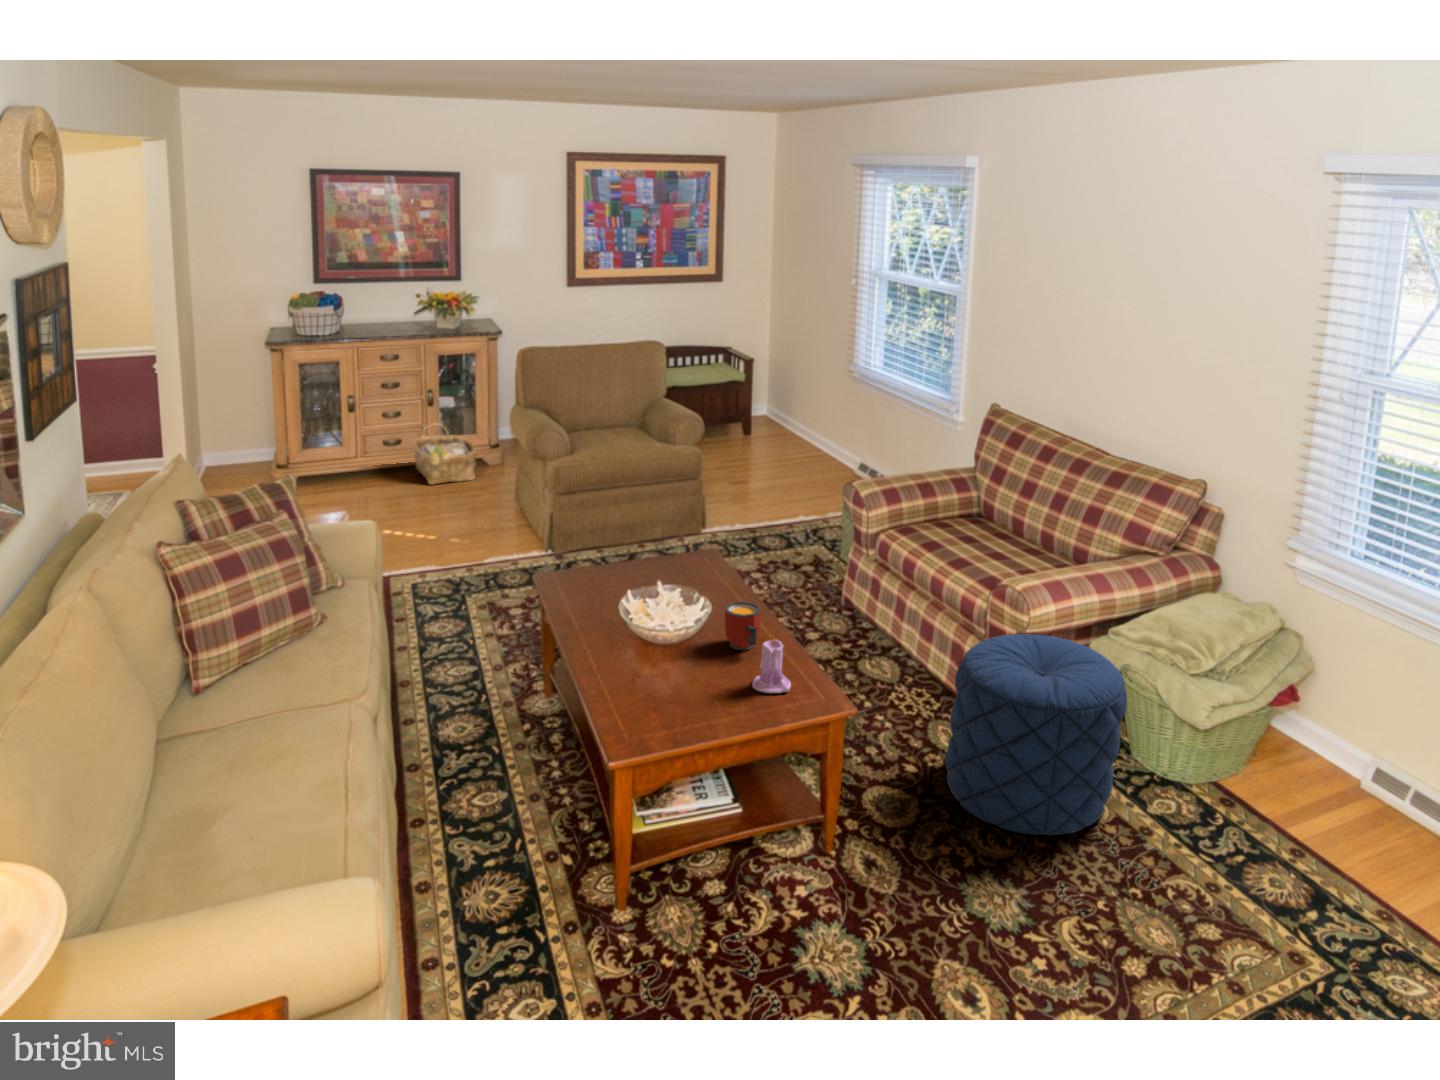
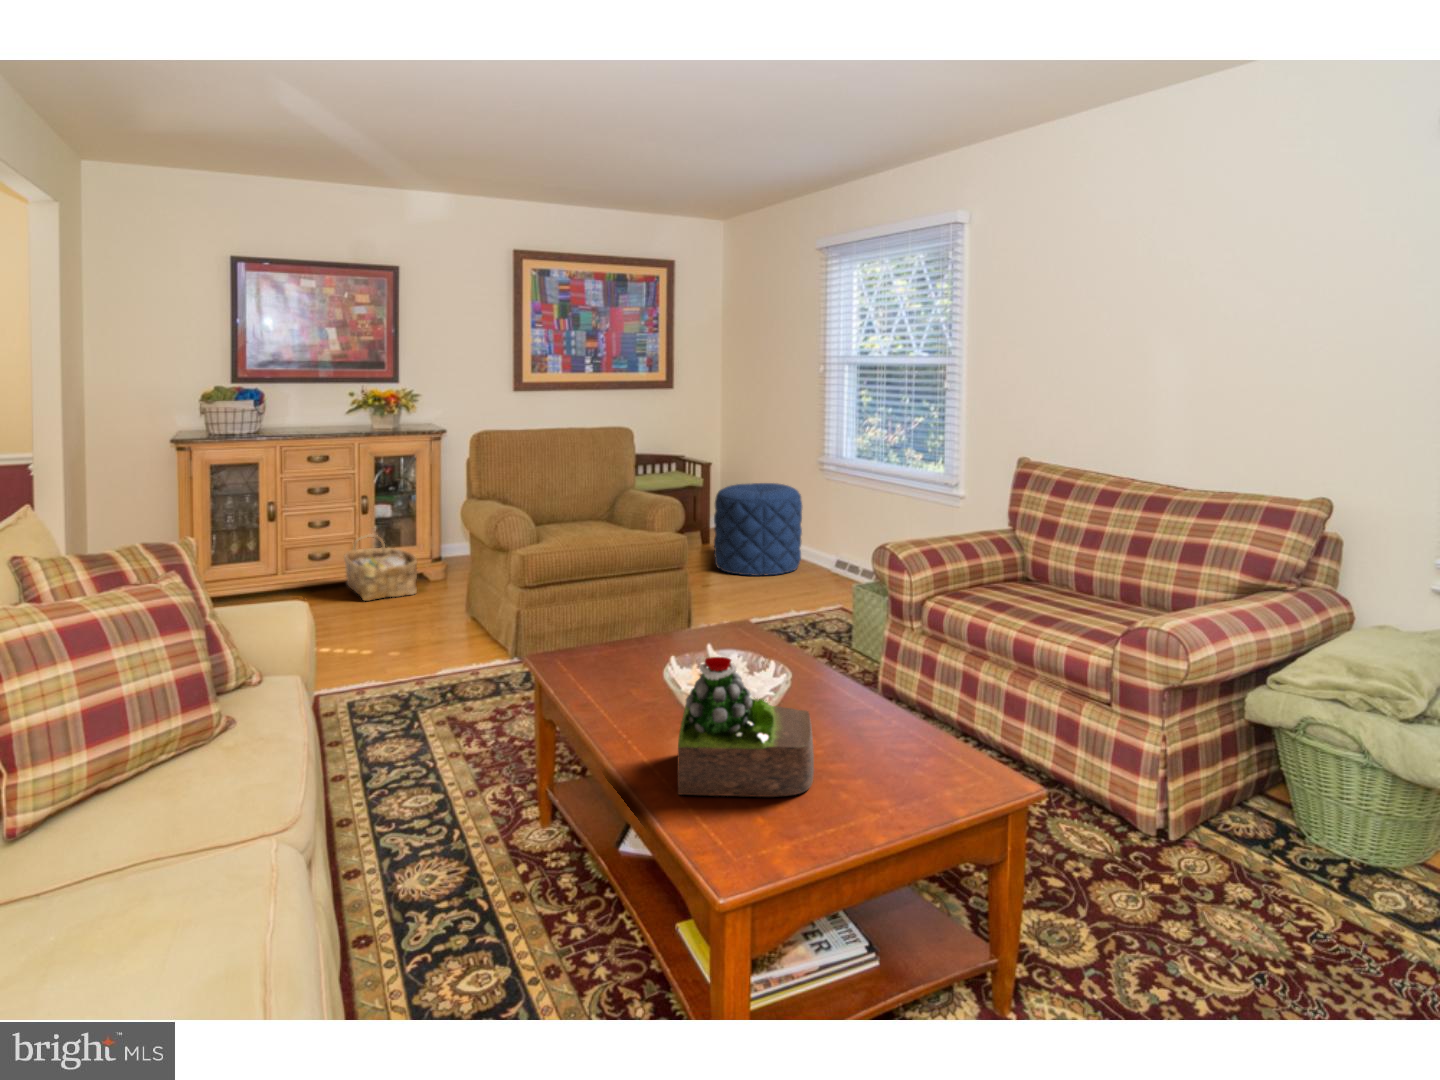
succulent plant: none [612,601,714,698] -> present [678,657,814,797]
mug: present [725,601,761,650] -> none [810,661,864,728]
pouf: present [945,634,1127,835] -> present [714,483,802,576]
candle: present [752,640,791,693] -> none [876,695,934,780]

